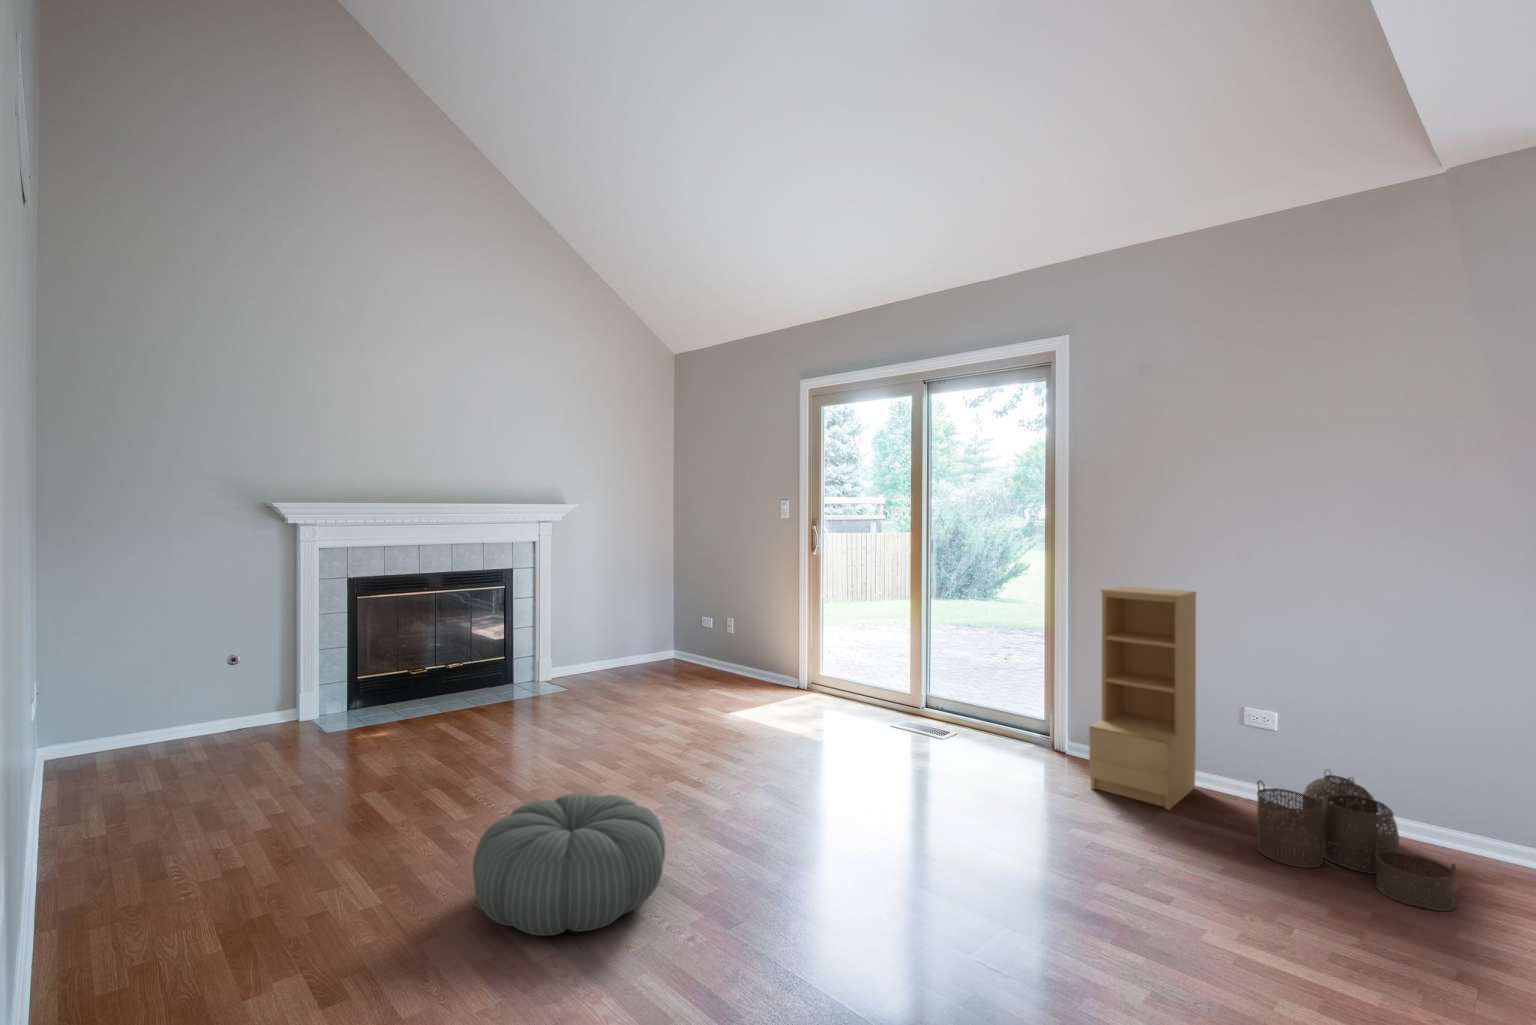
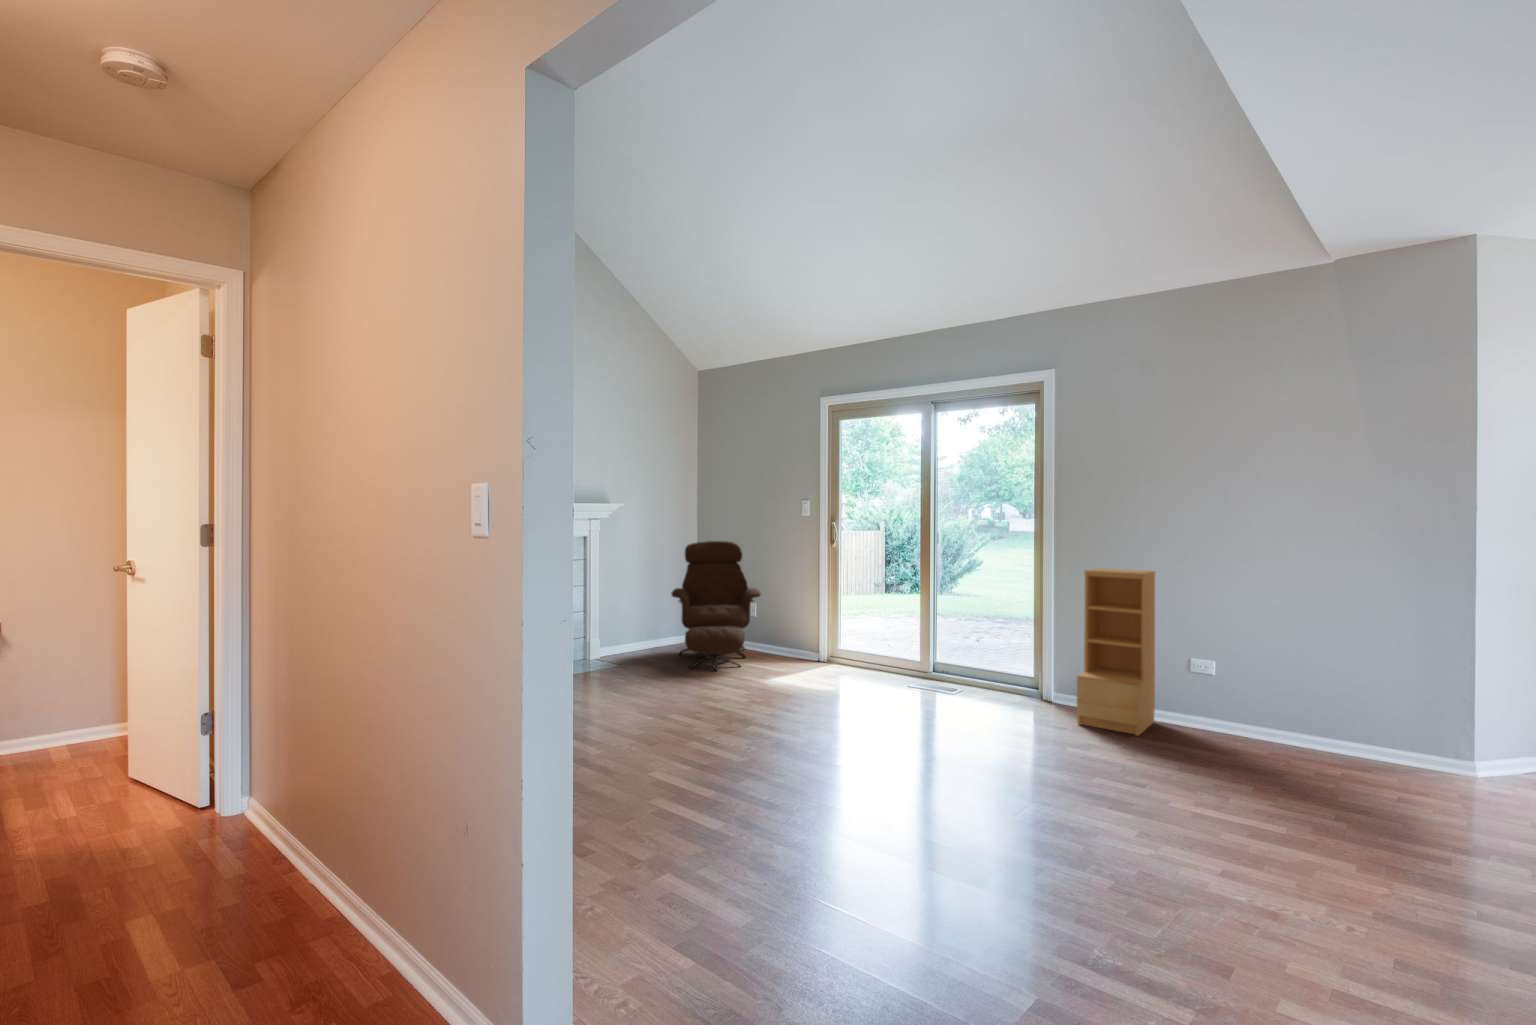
lounge chair: none [636,547,739,700] -> present [671,541,761,671]
woven basket: present [1257,774,1456,911] -> none [1205,700,1341,787]
pouf: present [473,793,665,936] -> none [651,726,792,819]

